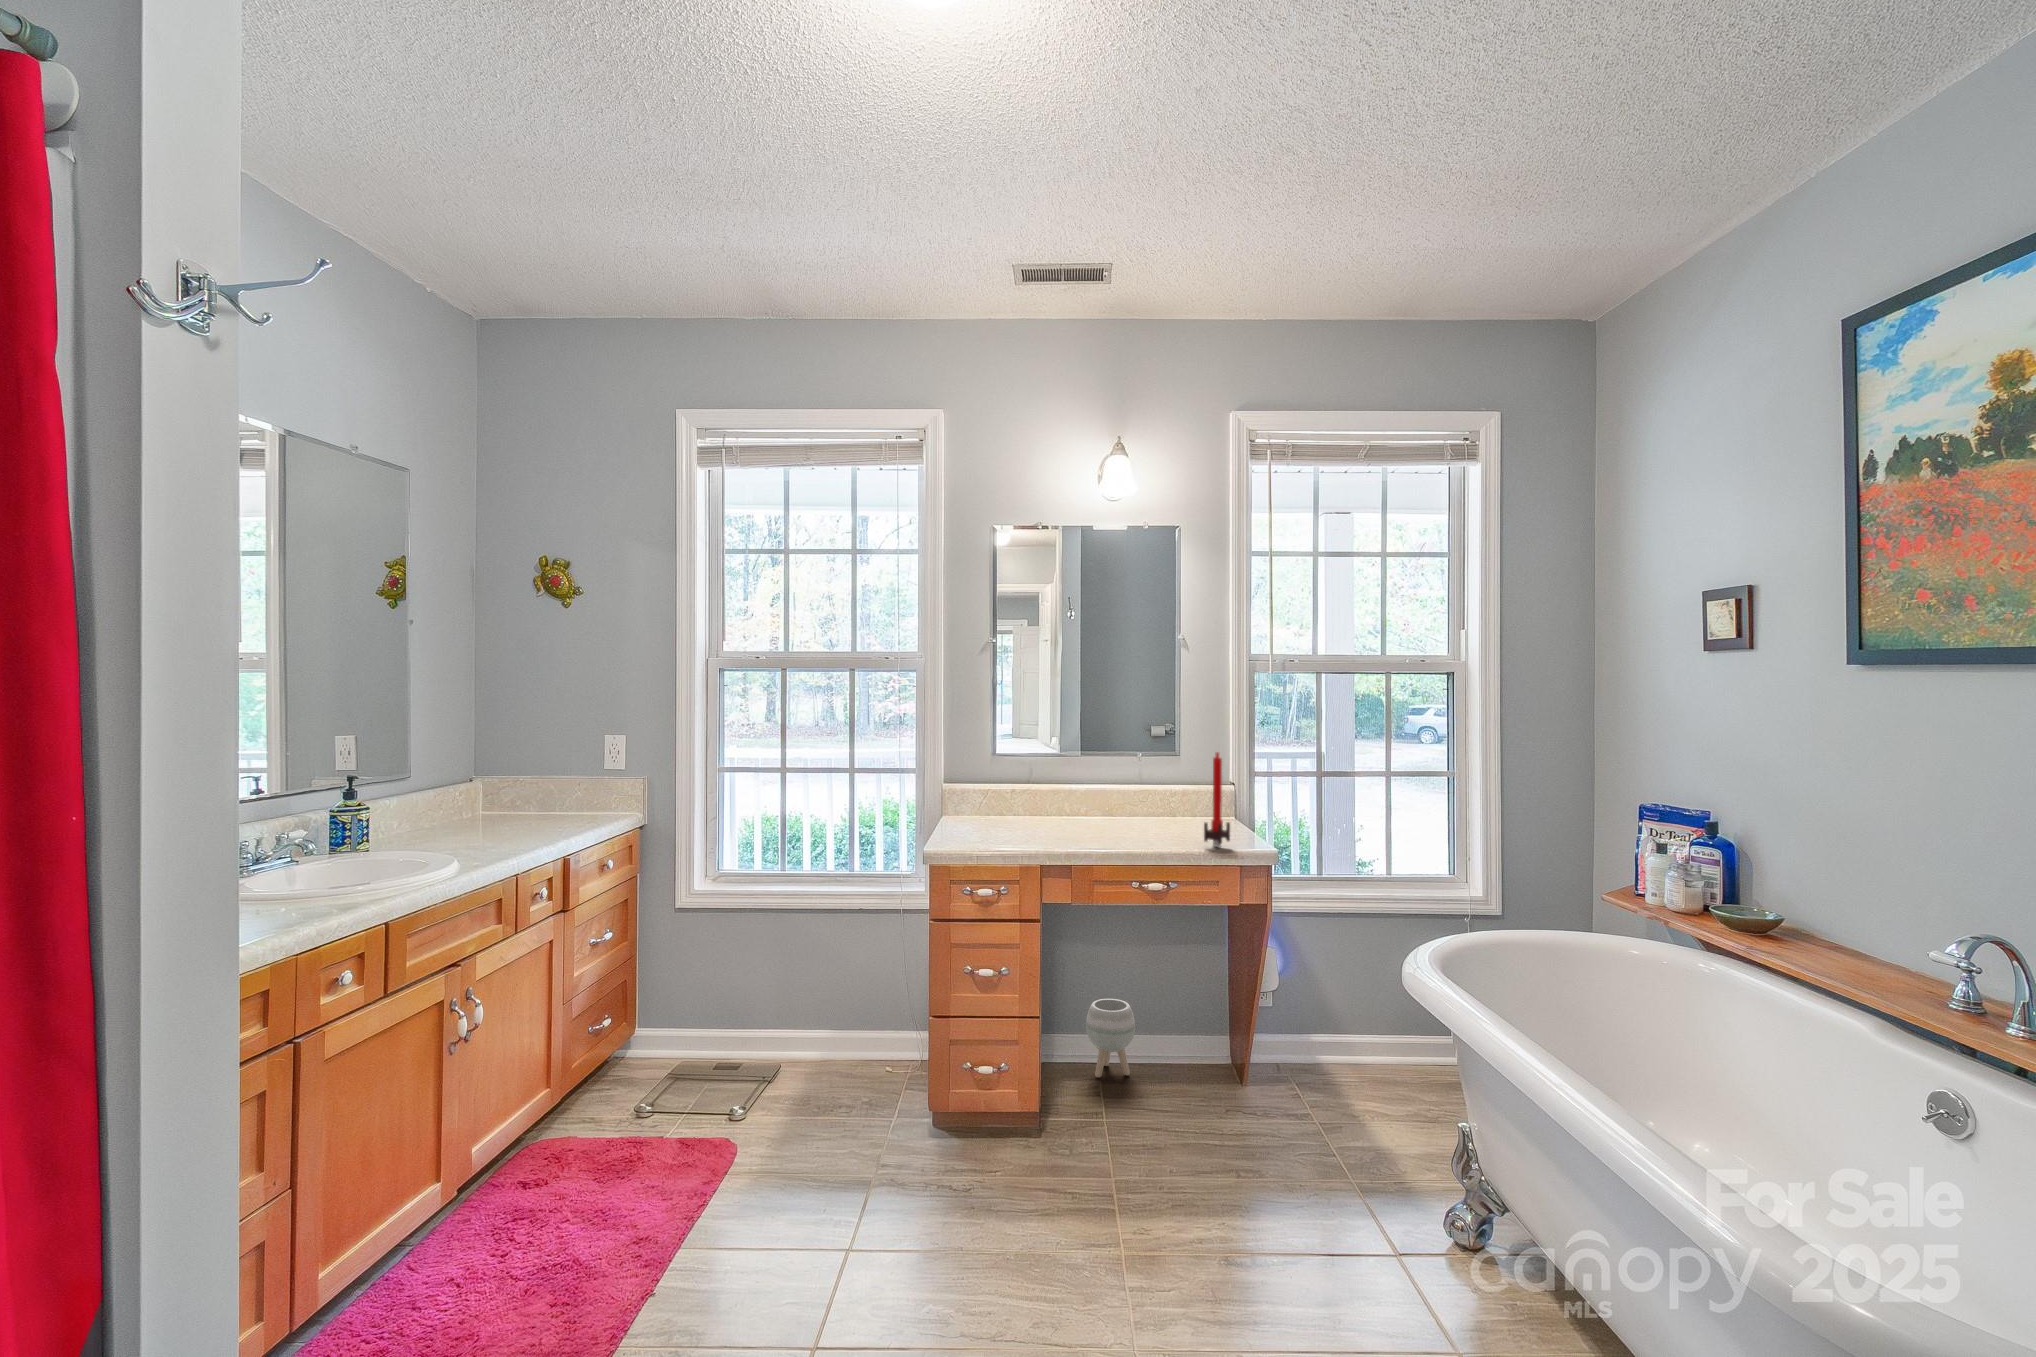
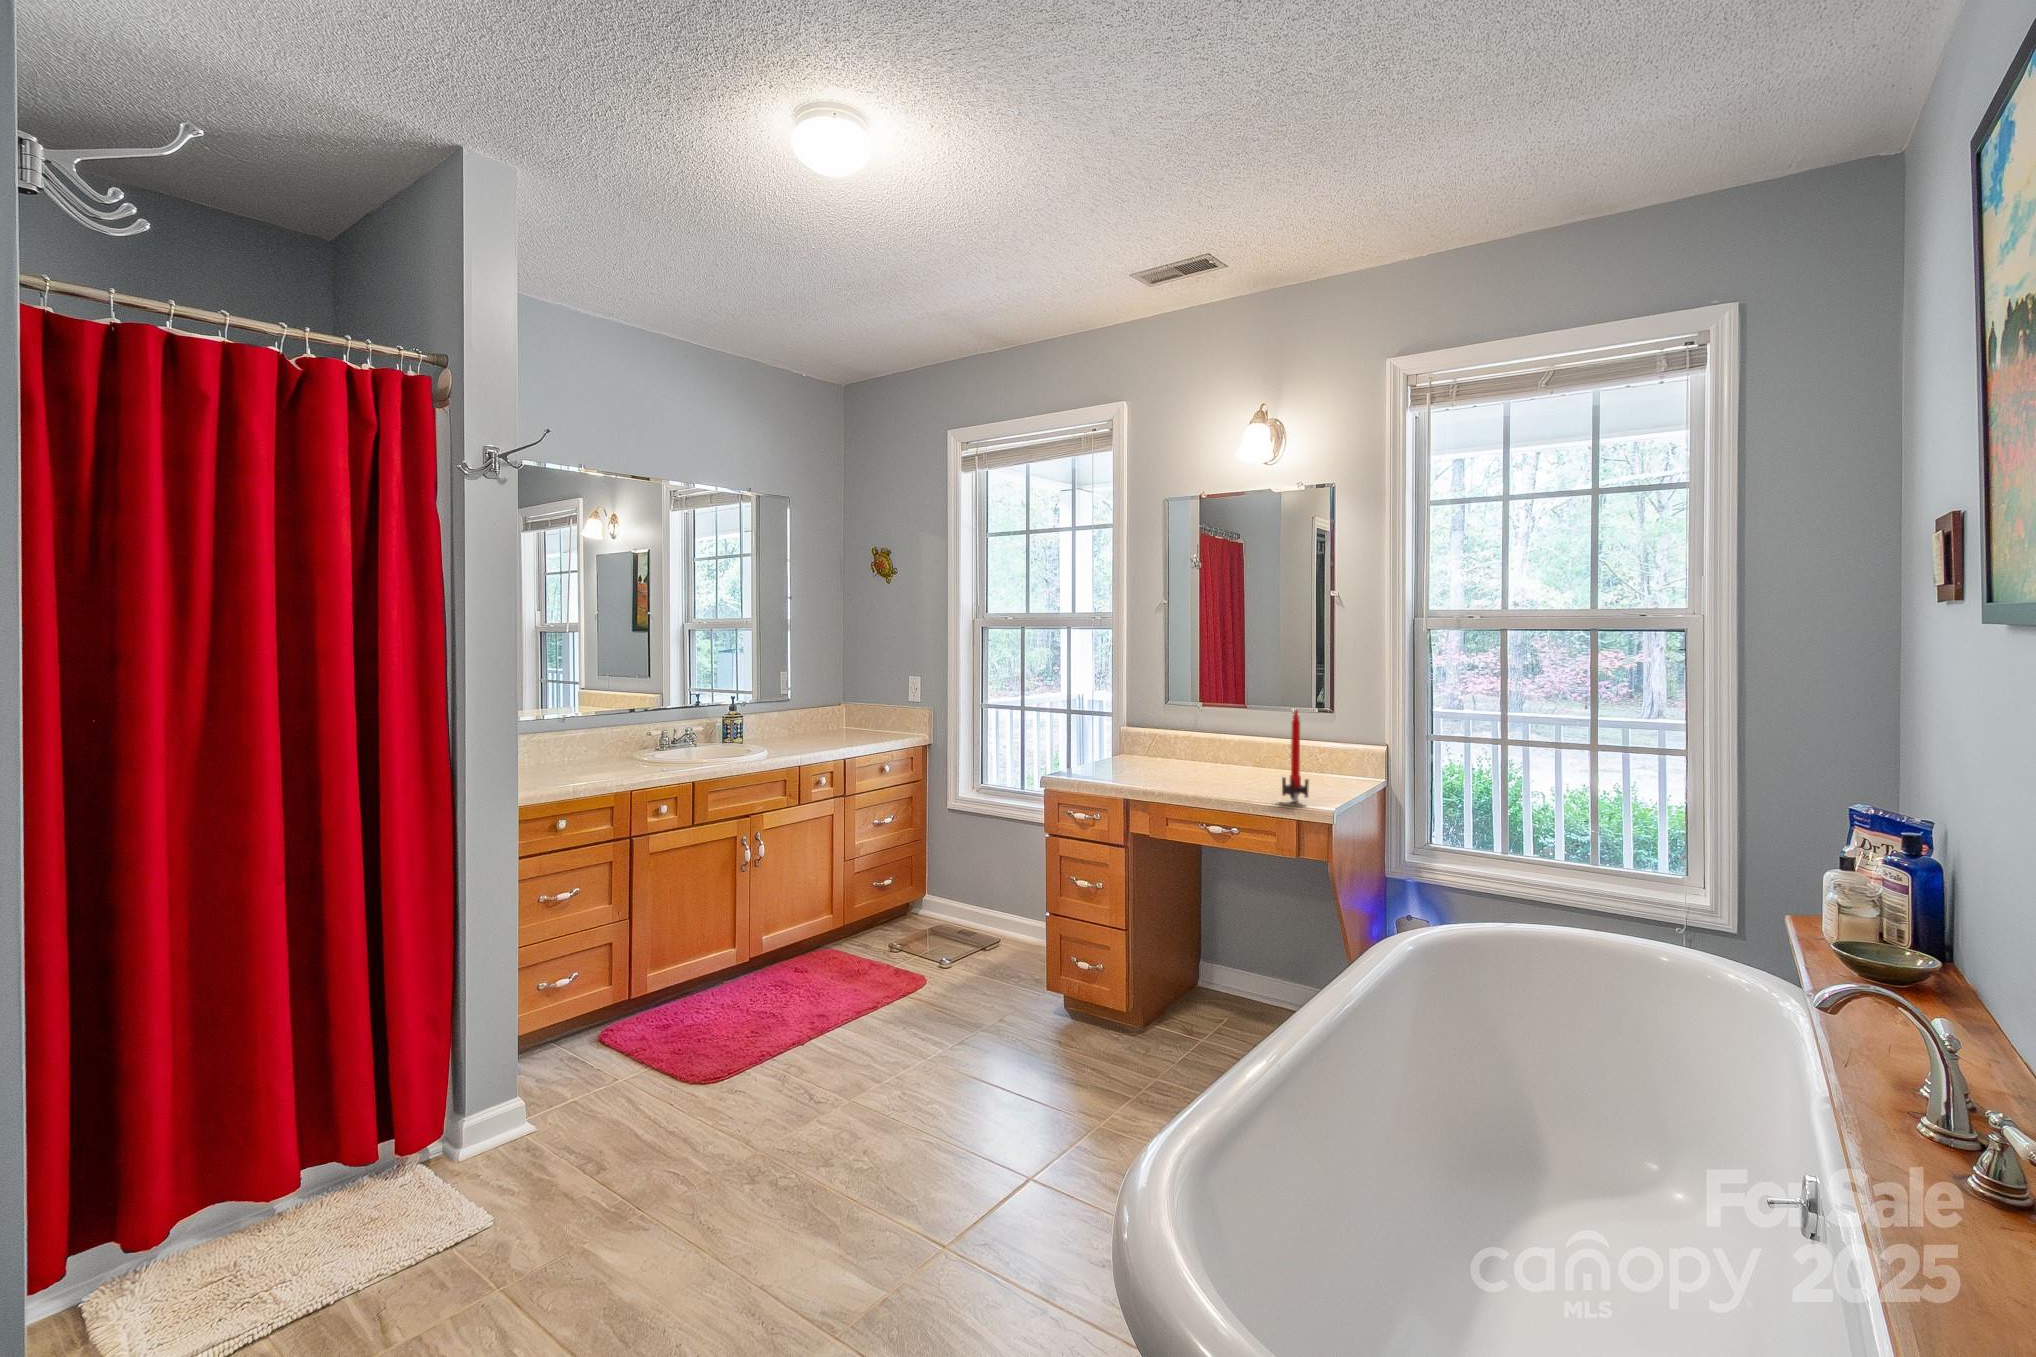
planter: present [1086,999,1135,1077] -> none [1223,935,1270,1009]

